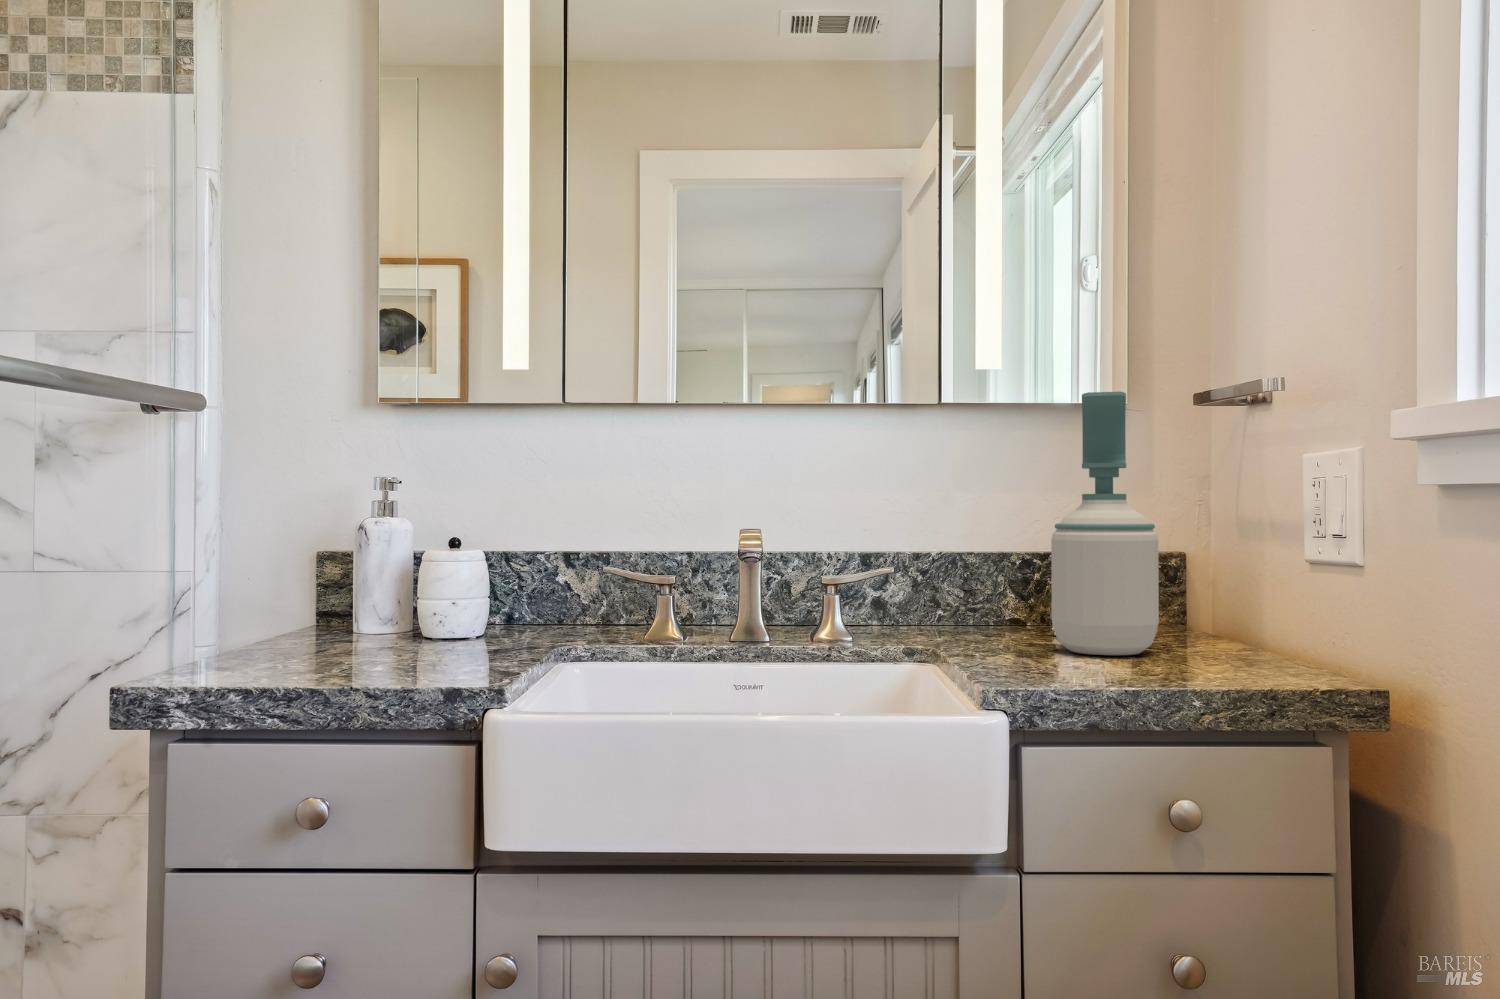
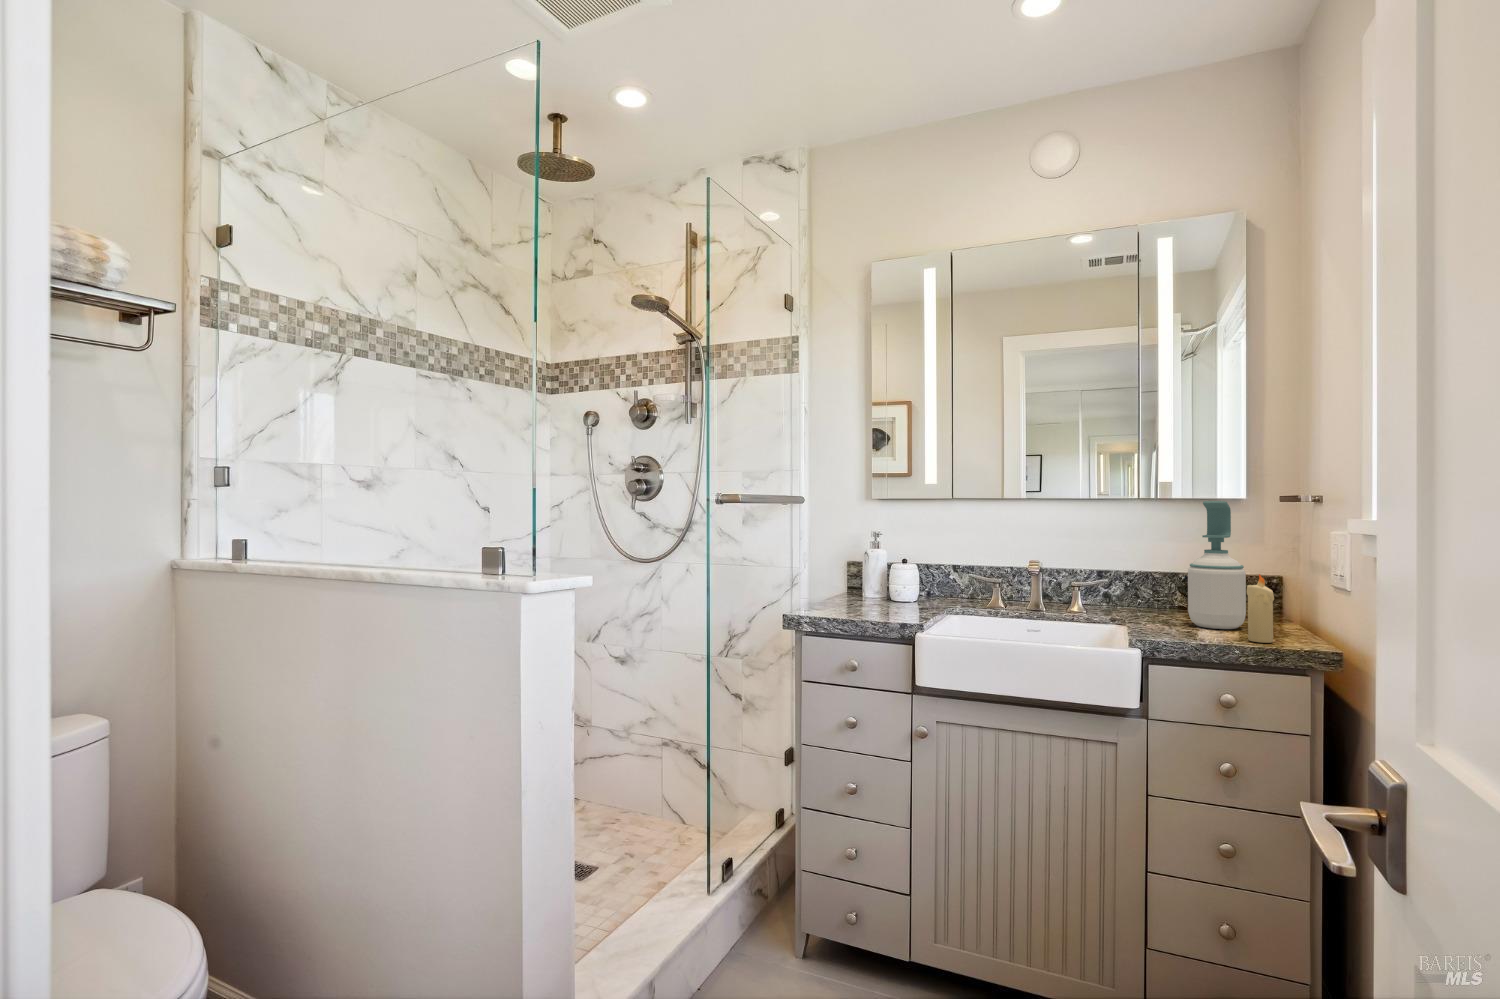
candle: none [1192,532,1244,677] -> present [1247,574,1274,643]

